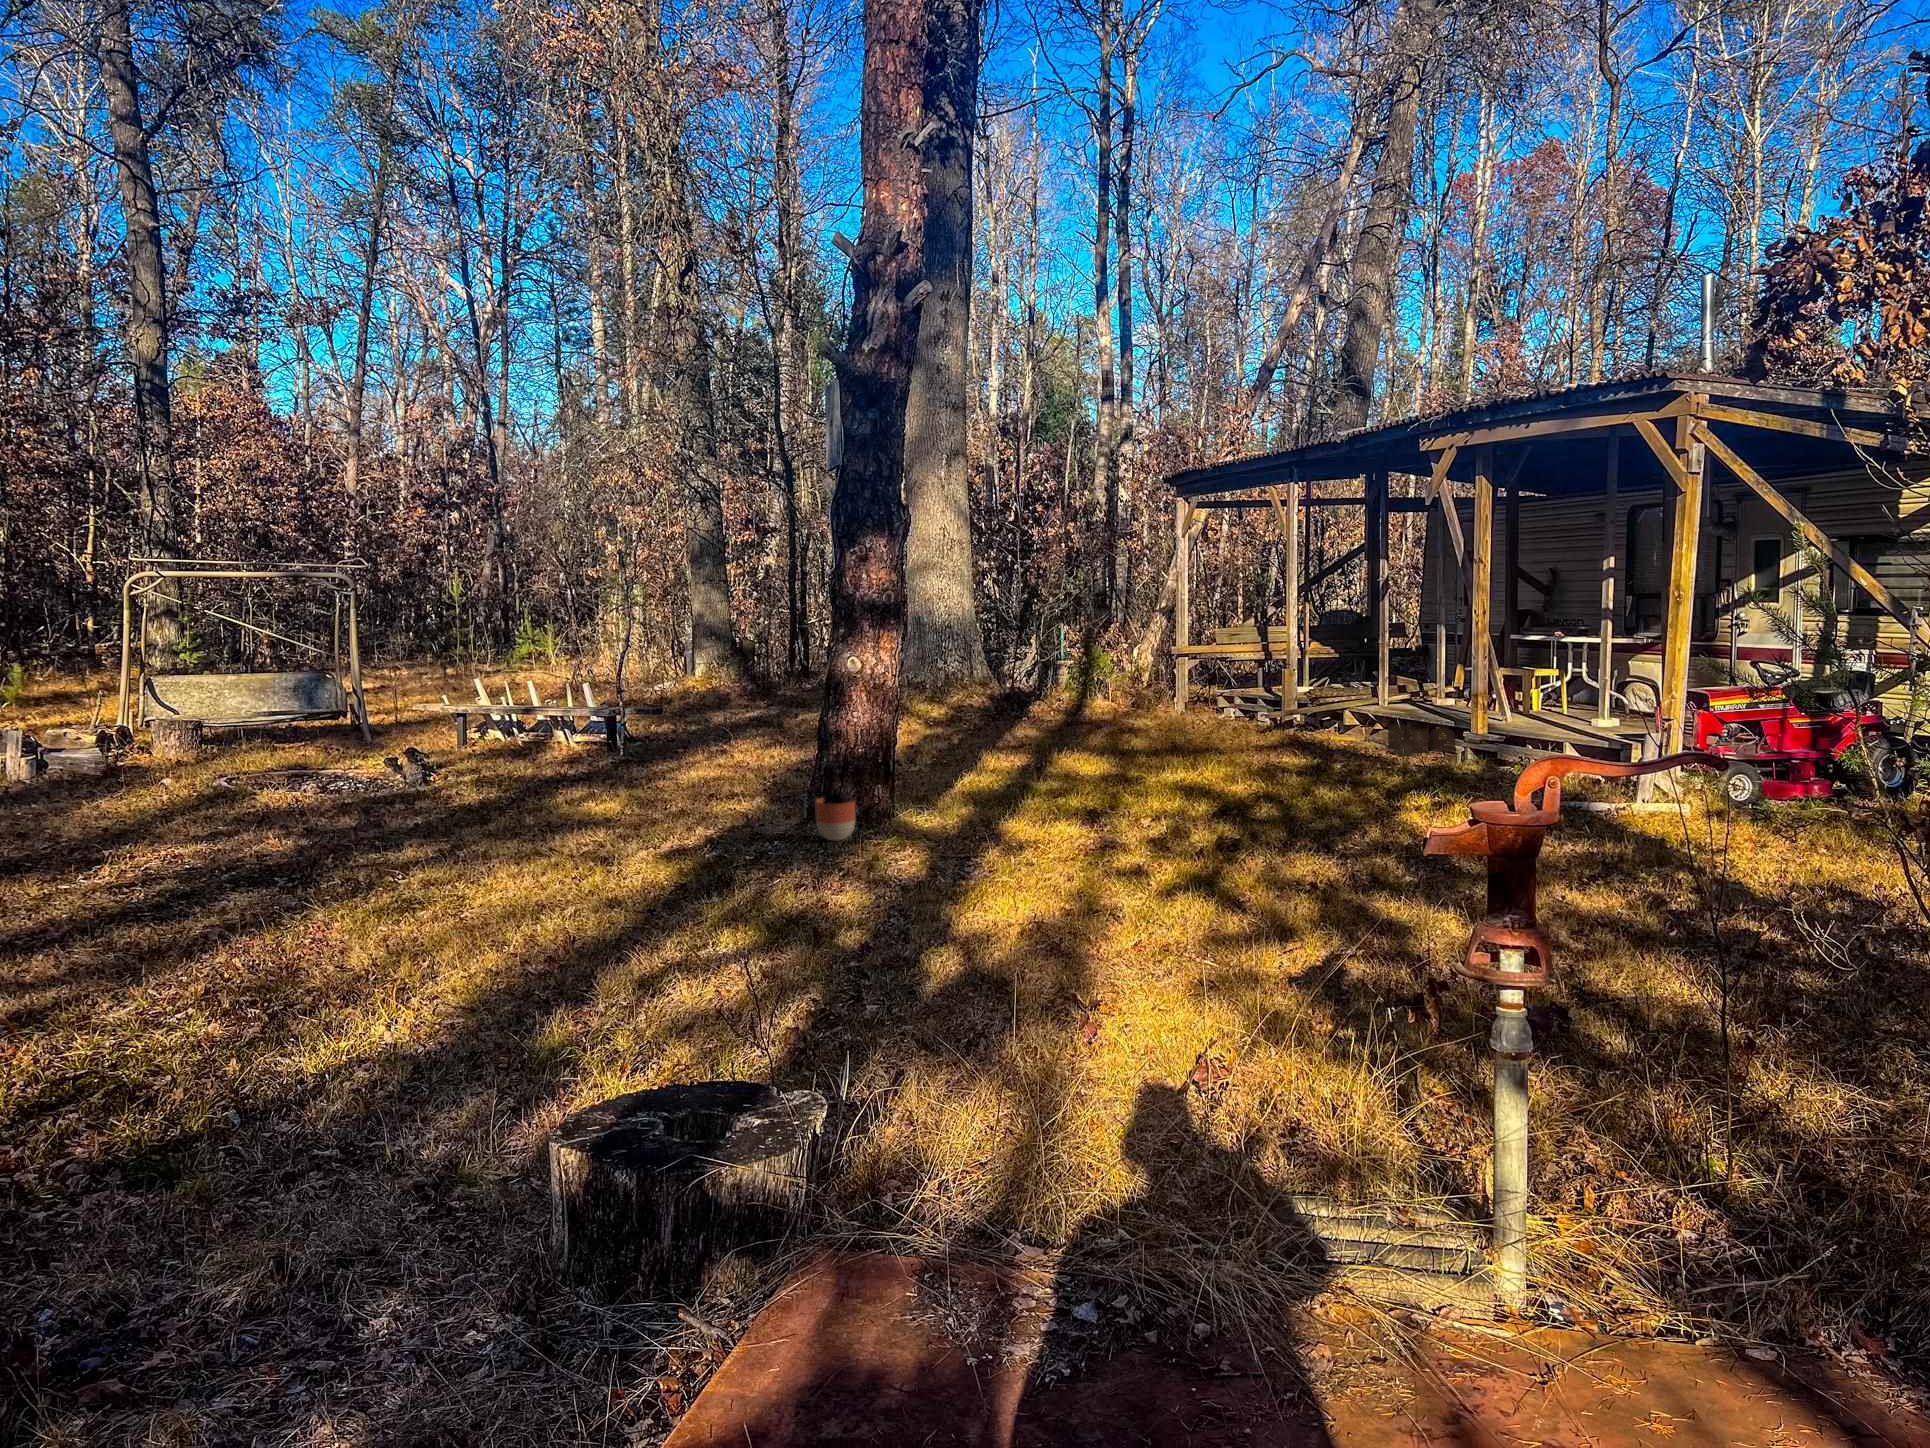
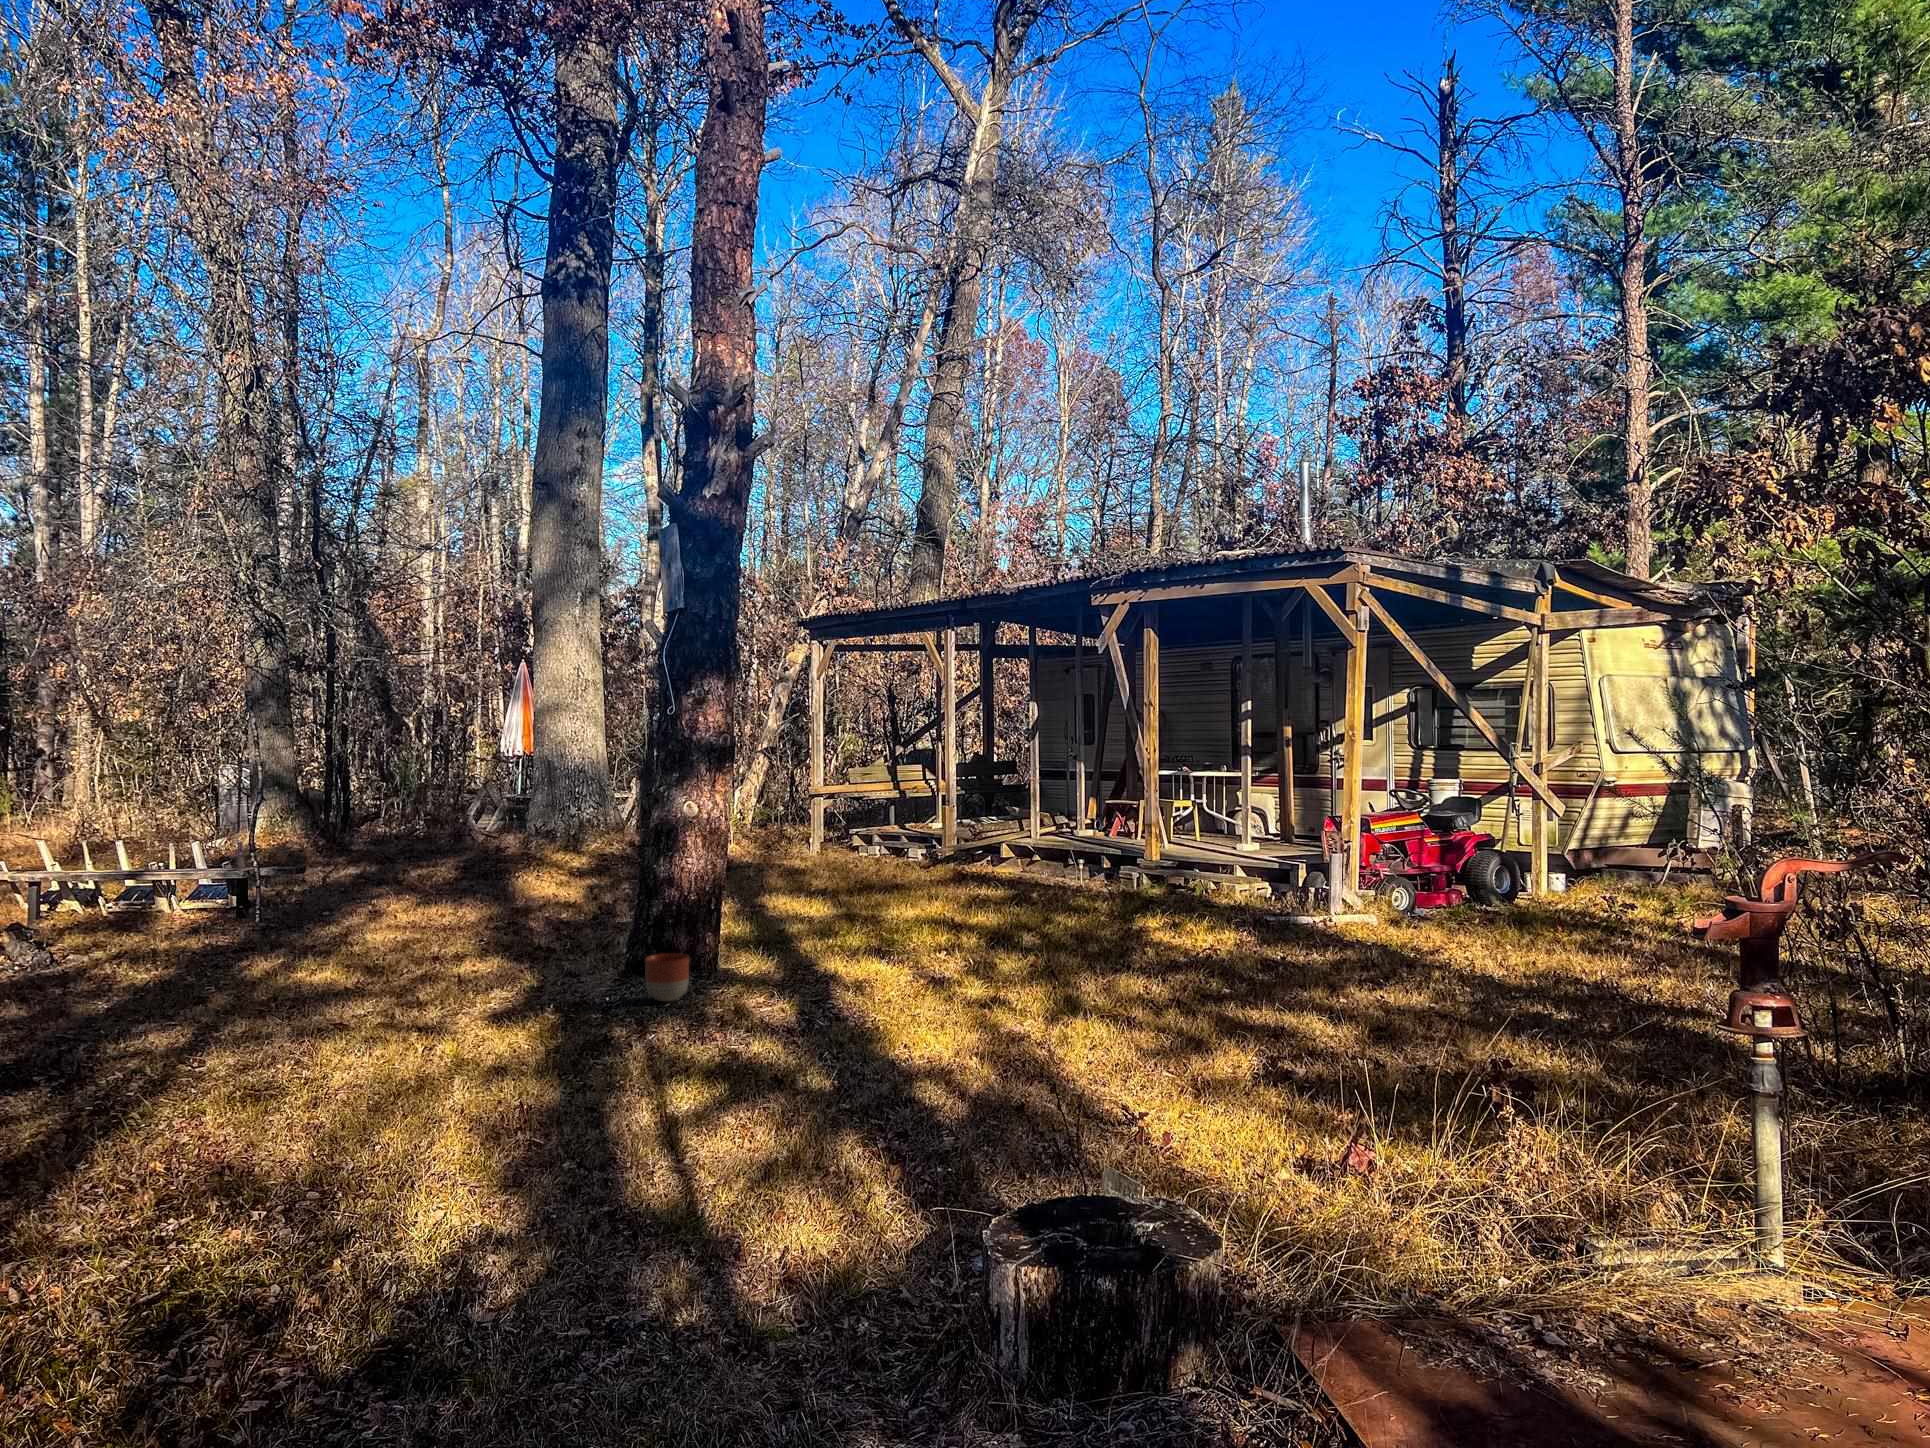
woven basket: present [1388,722,1456,756] -> none [1080,852,1139,884]

